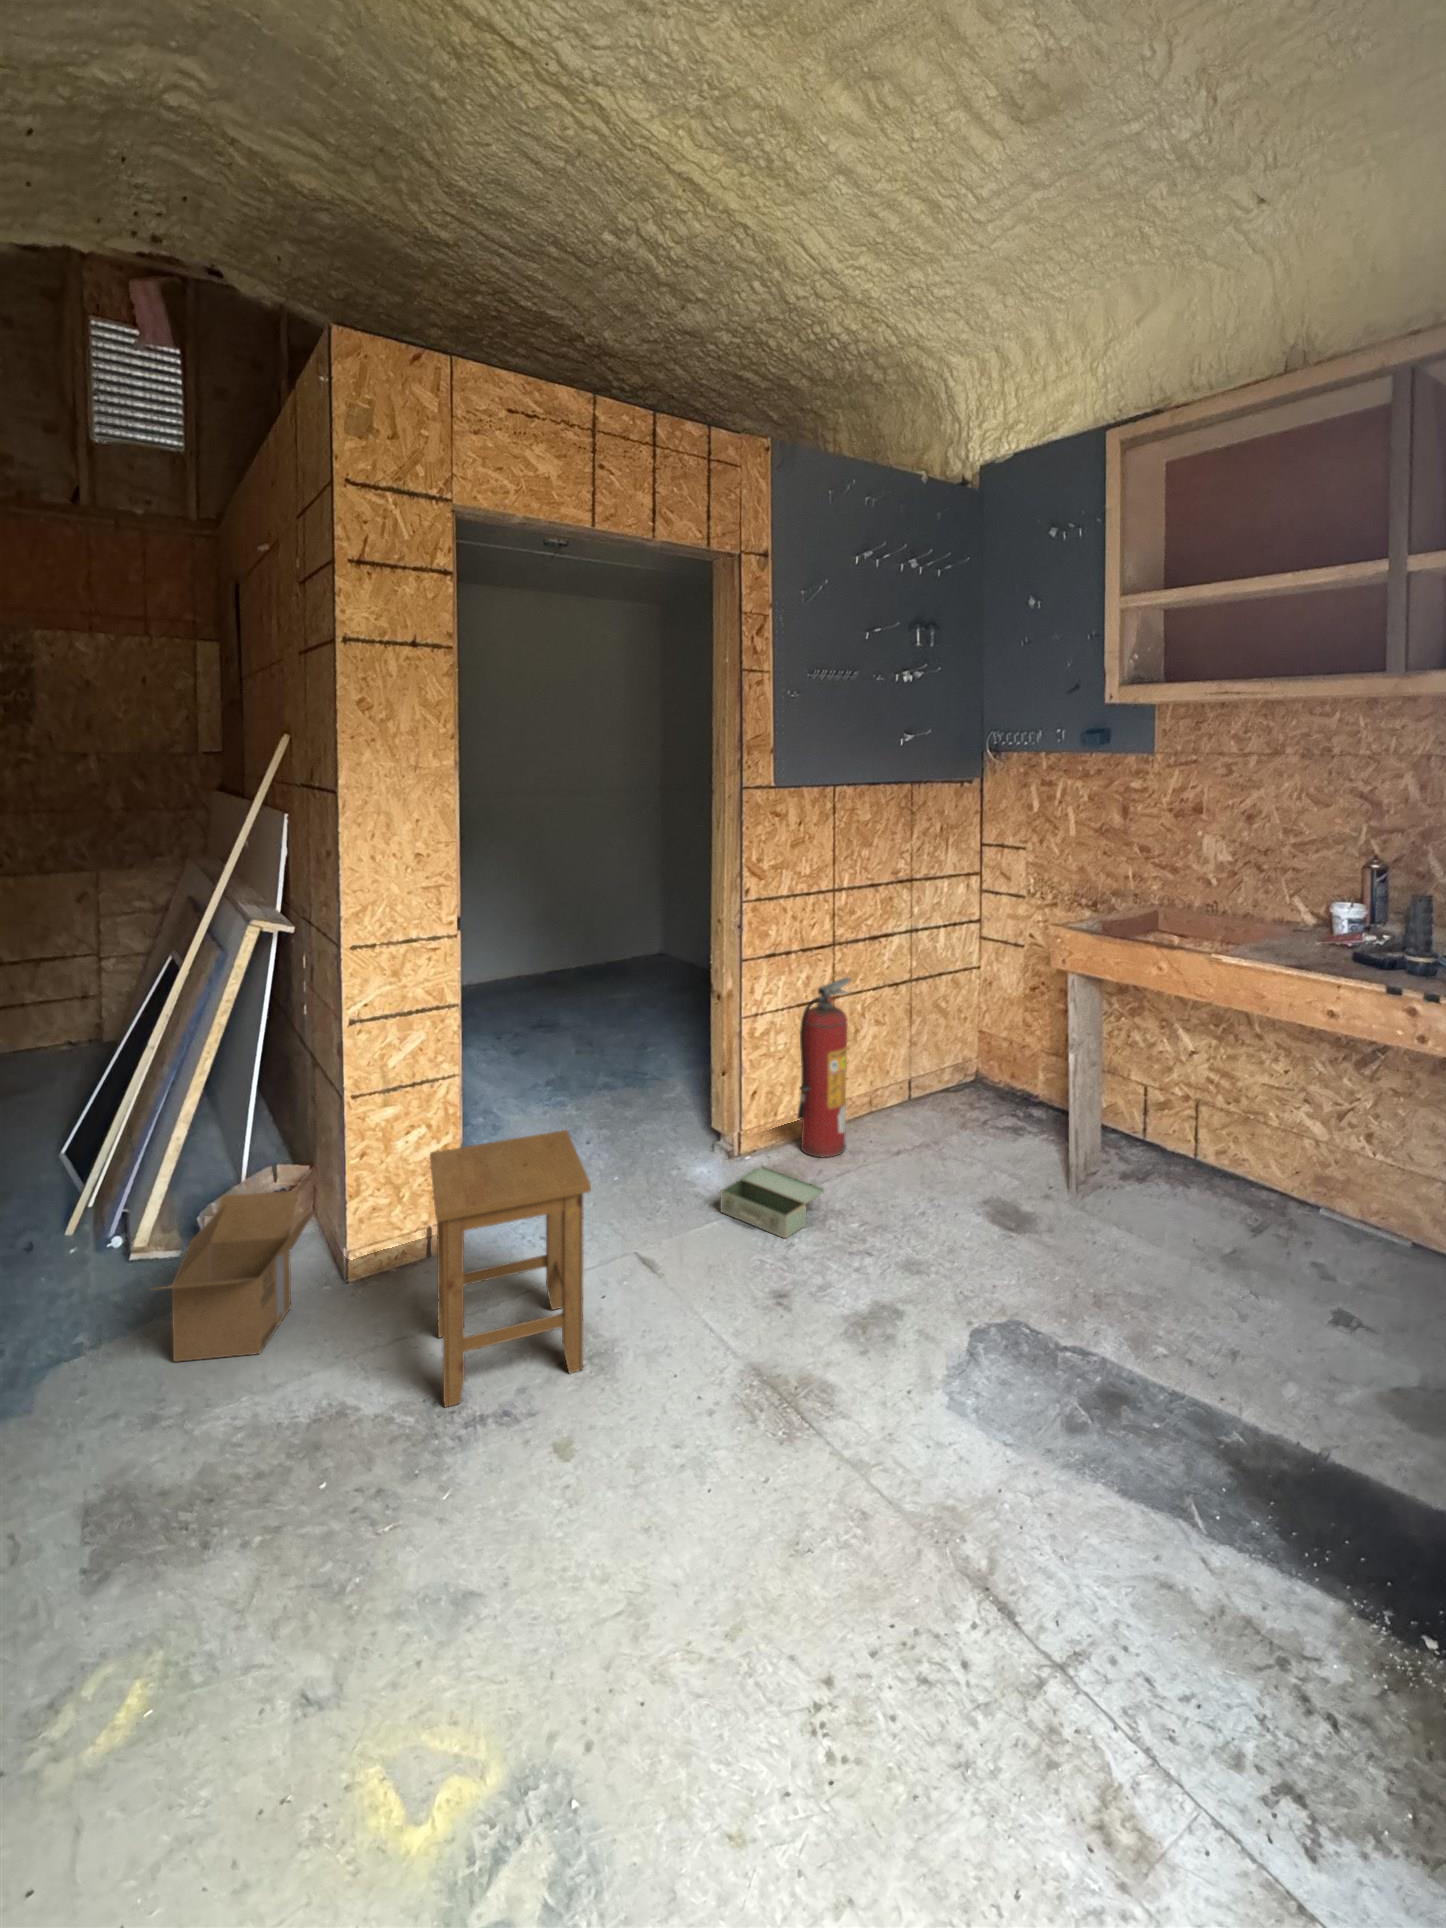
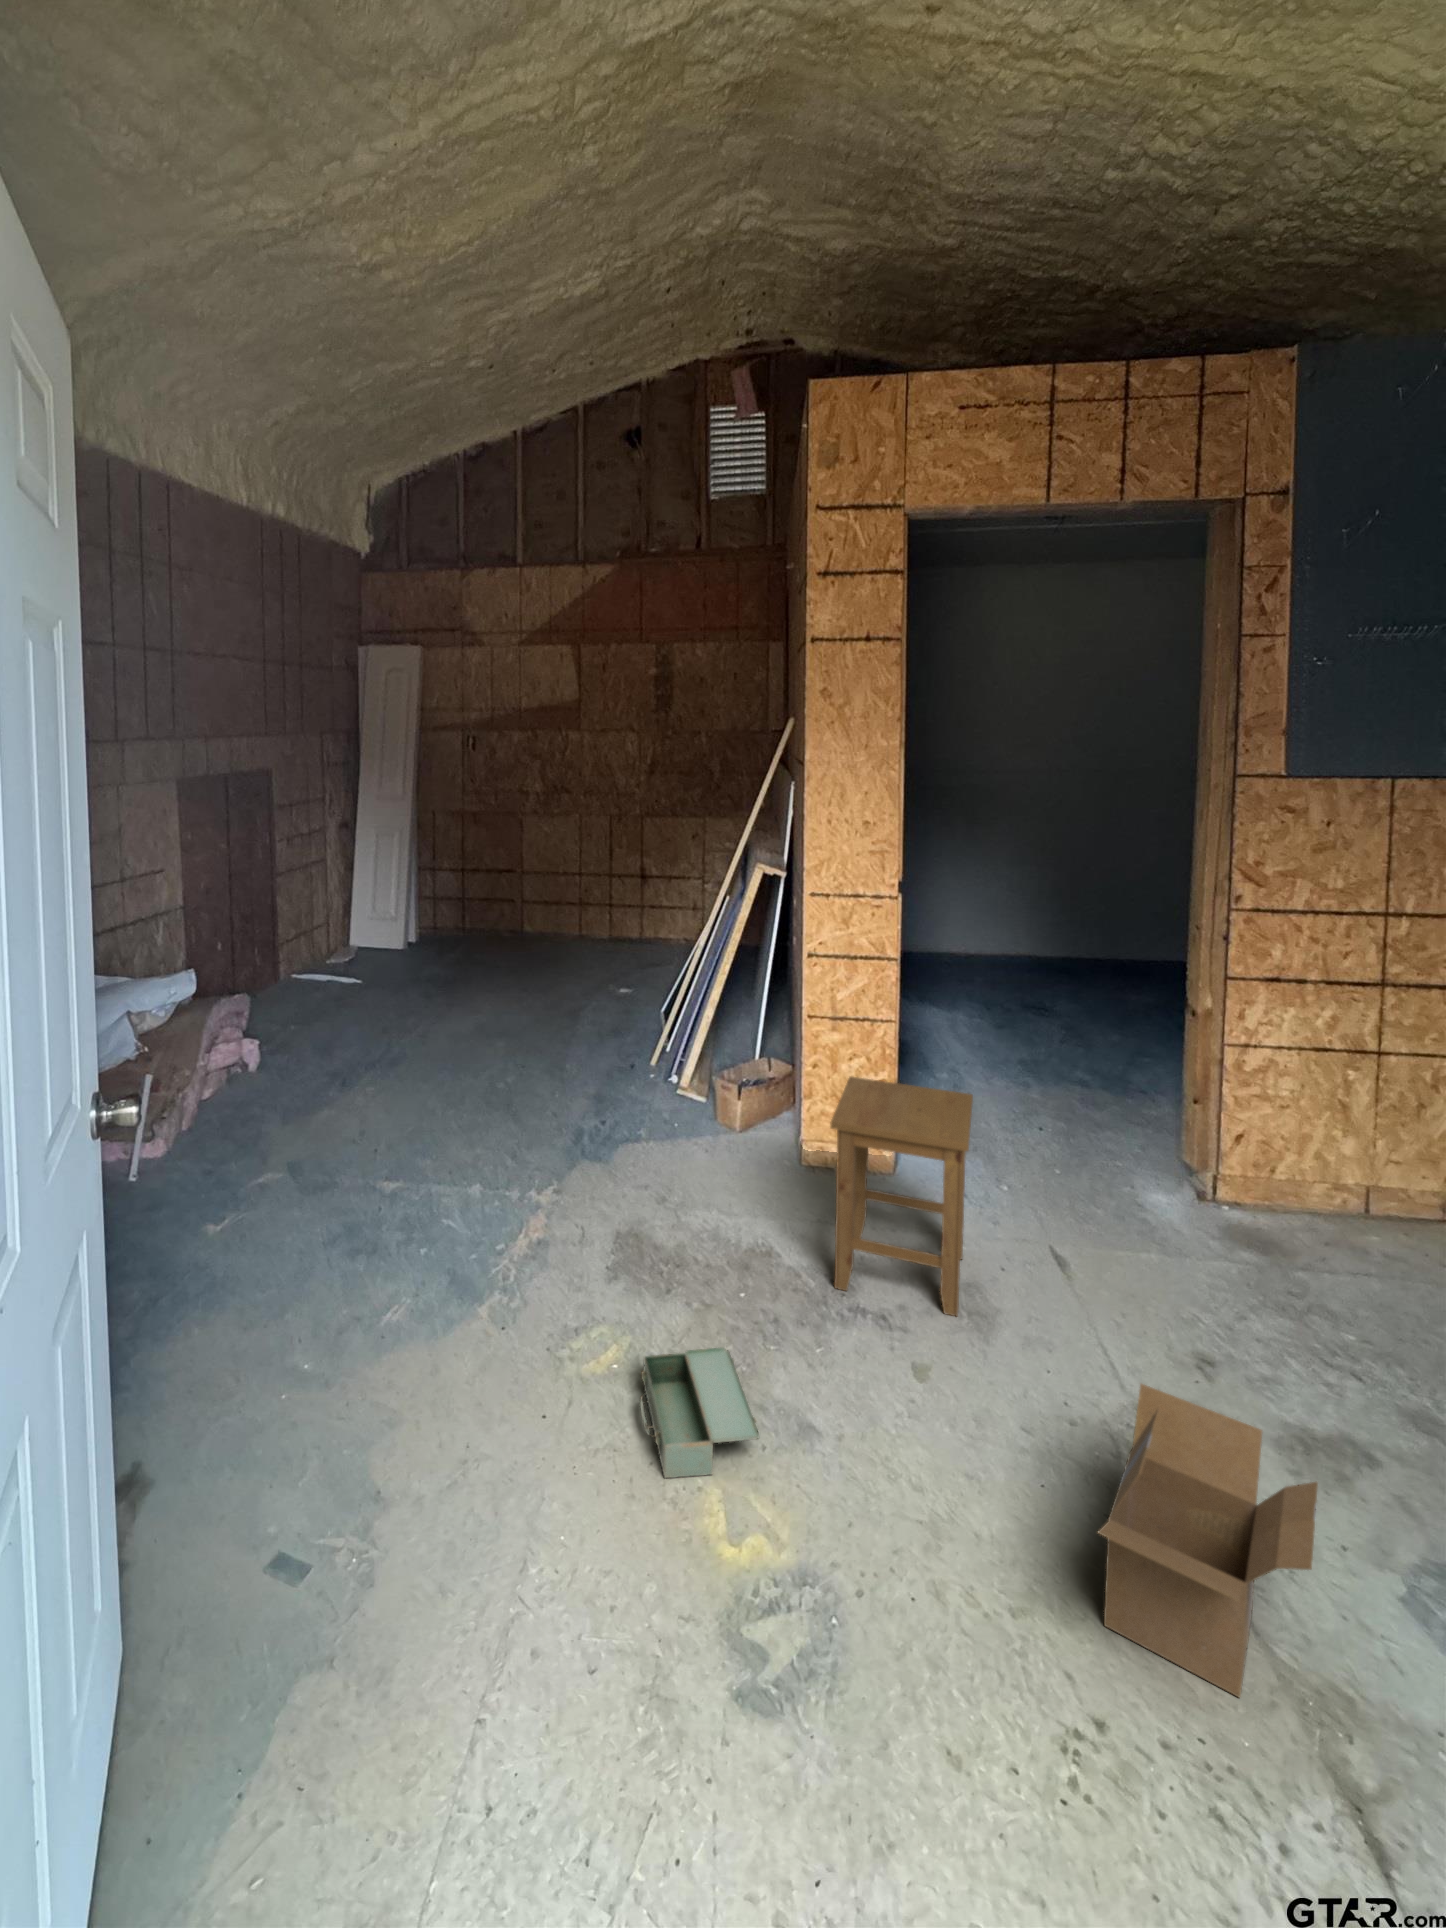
fire extinguisher: present [797,977,851,1157] -> none [1298,1026,1400,1245]
toolbox: present [720,1167,824,1238] -> present [640,1347,759,1478]
cardboard box: present [159,1191,319,1362] -> present [1098,1384,1318,1698]

